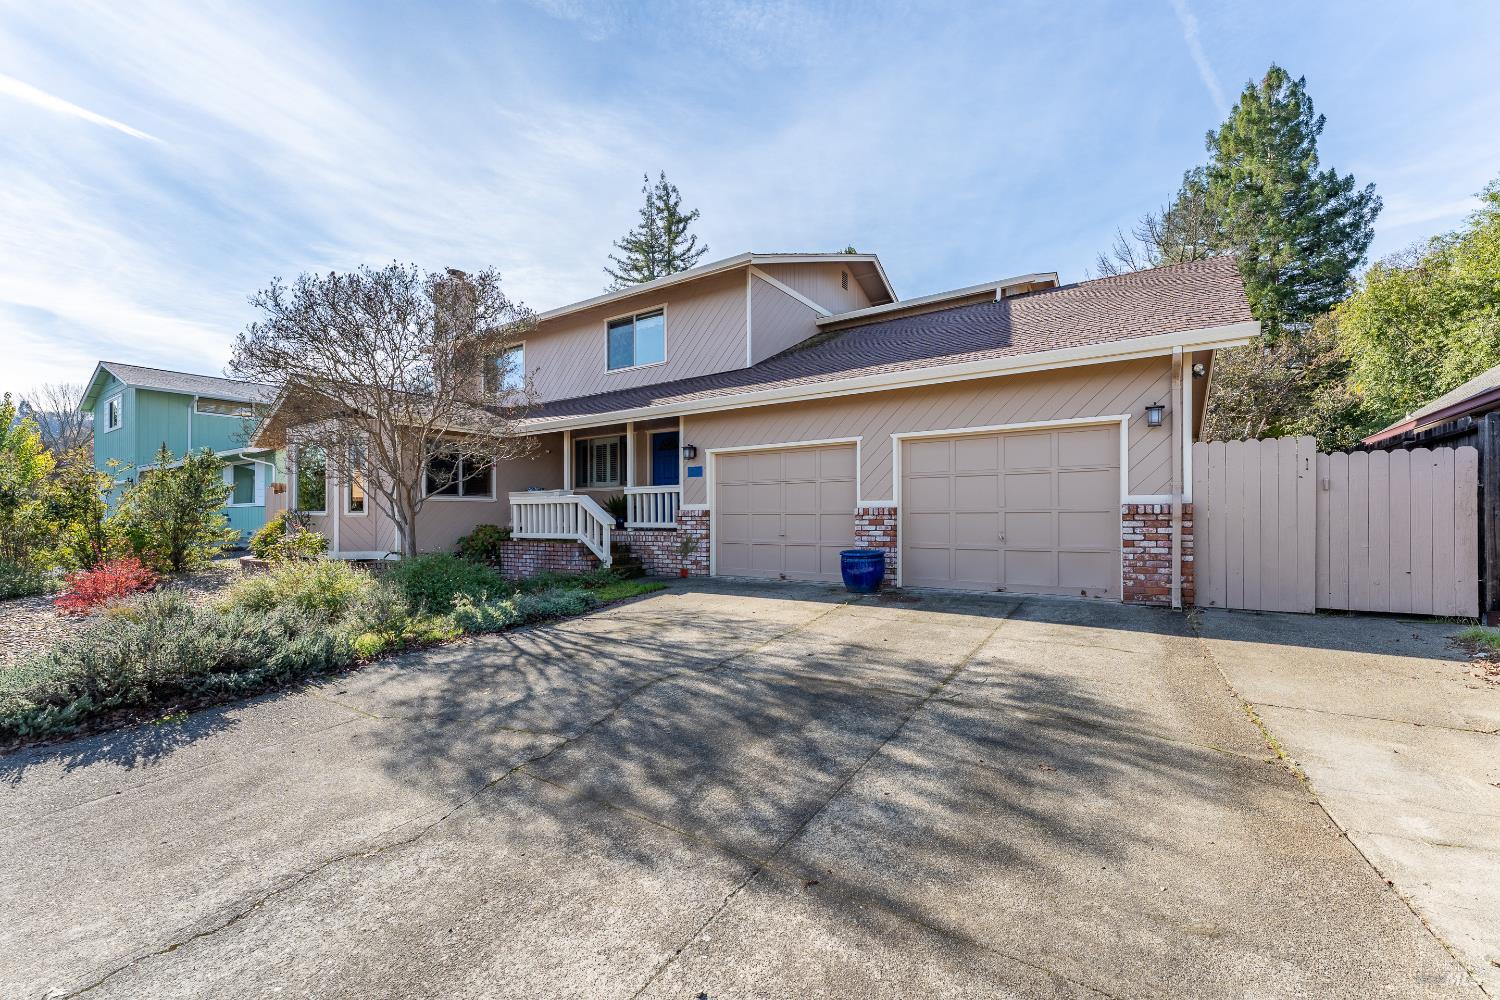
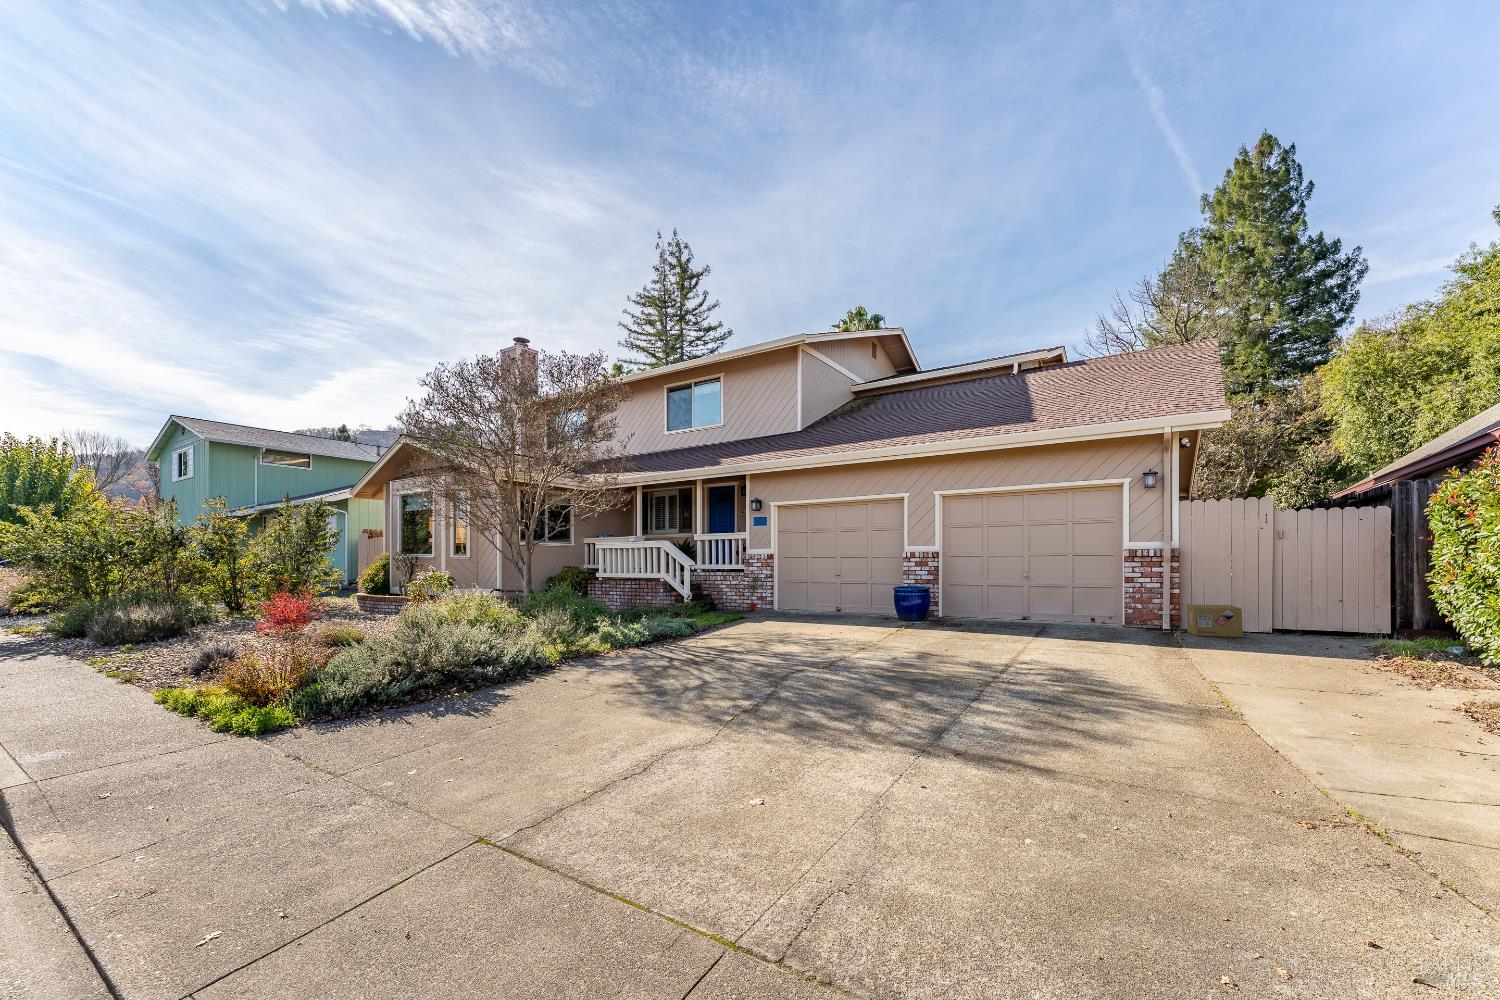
cardboard box: none [1202,573,1278,617] -> present [1187,604,1243,637]

